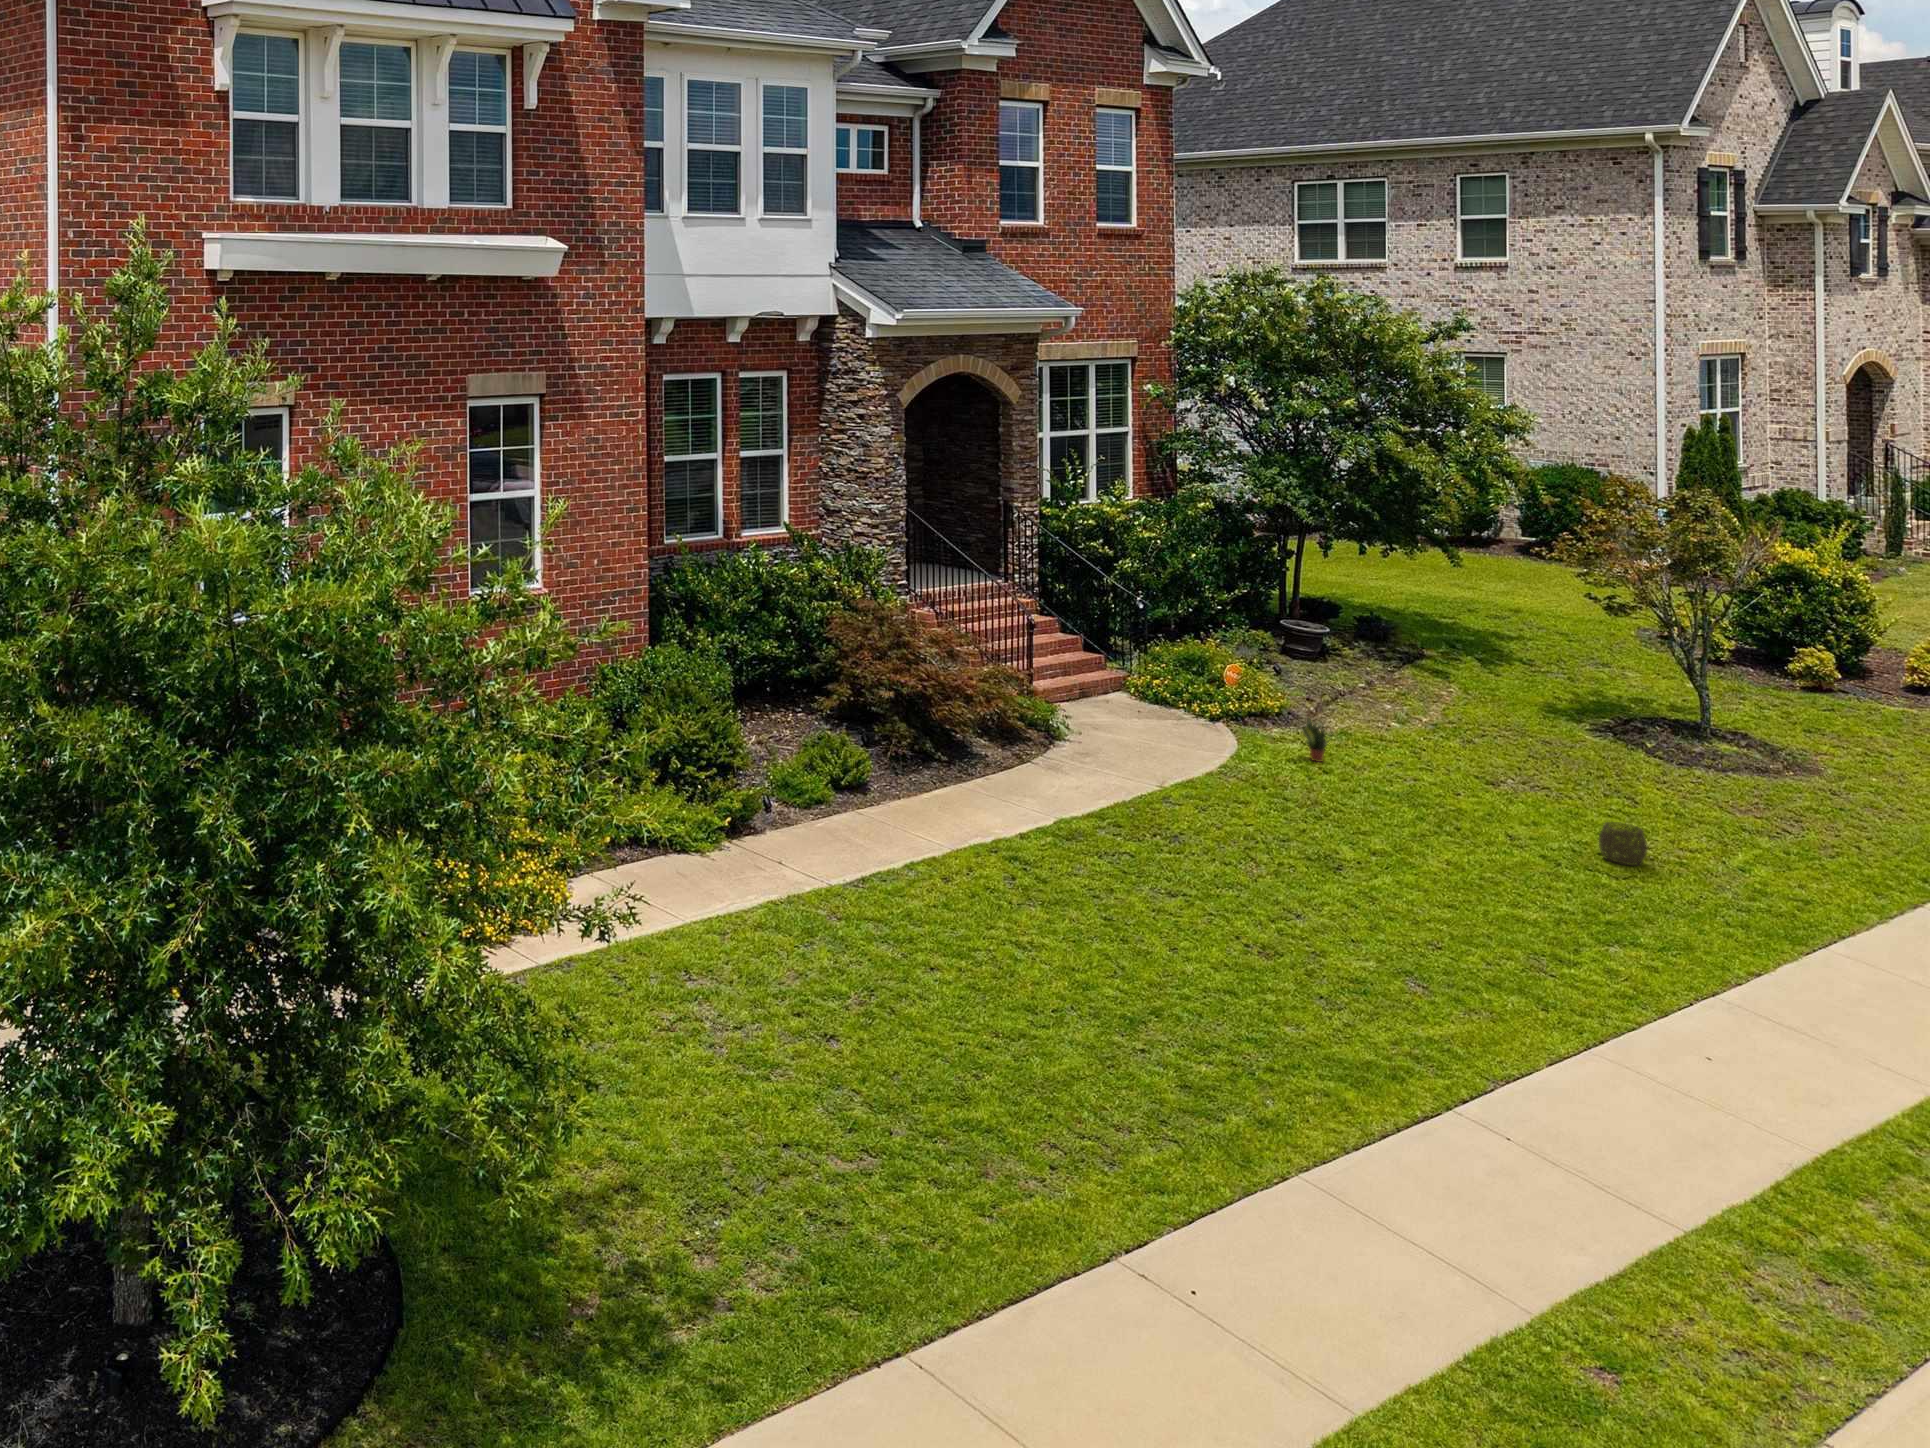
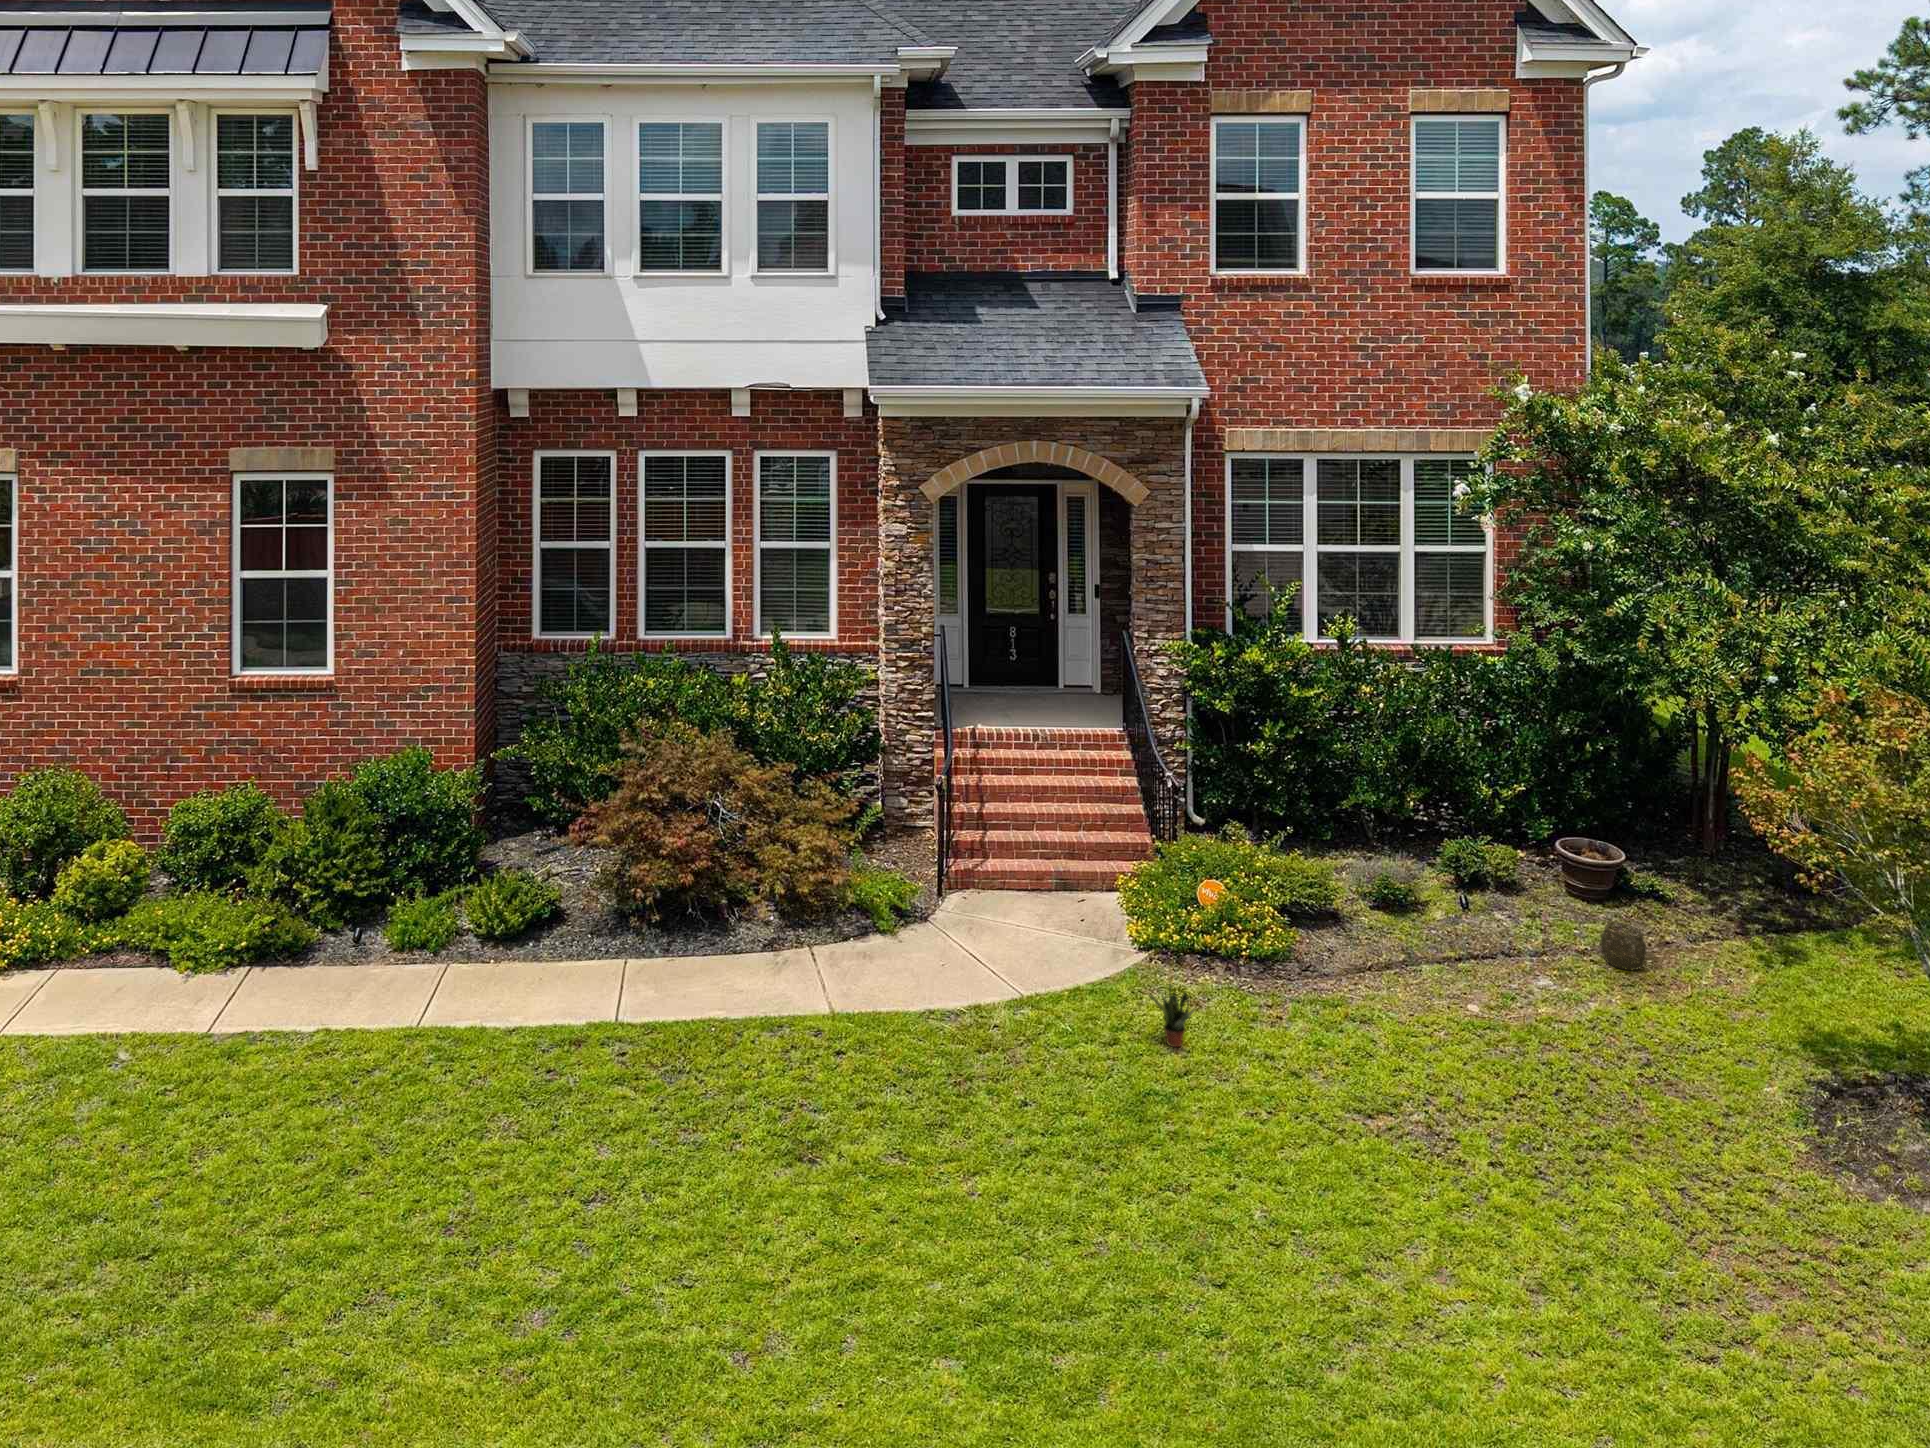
woven basket: present [1599,822,1647,866] -> present [1600,923,1647,970]

